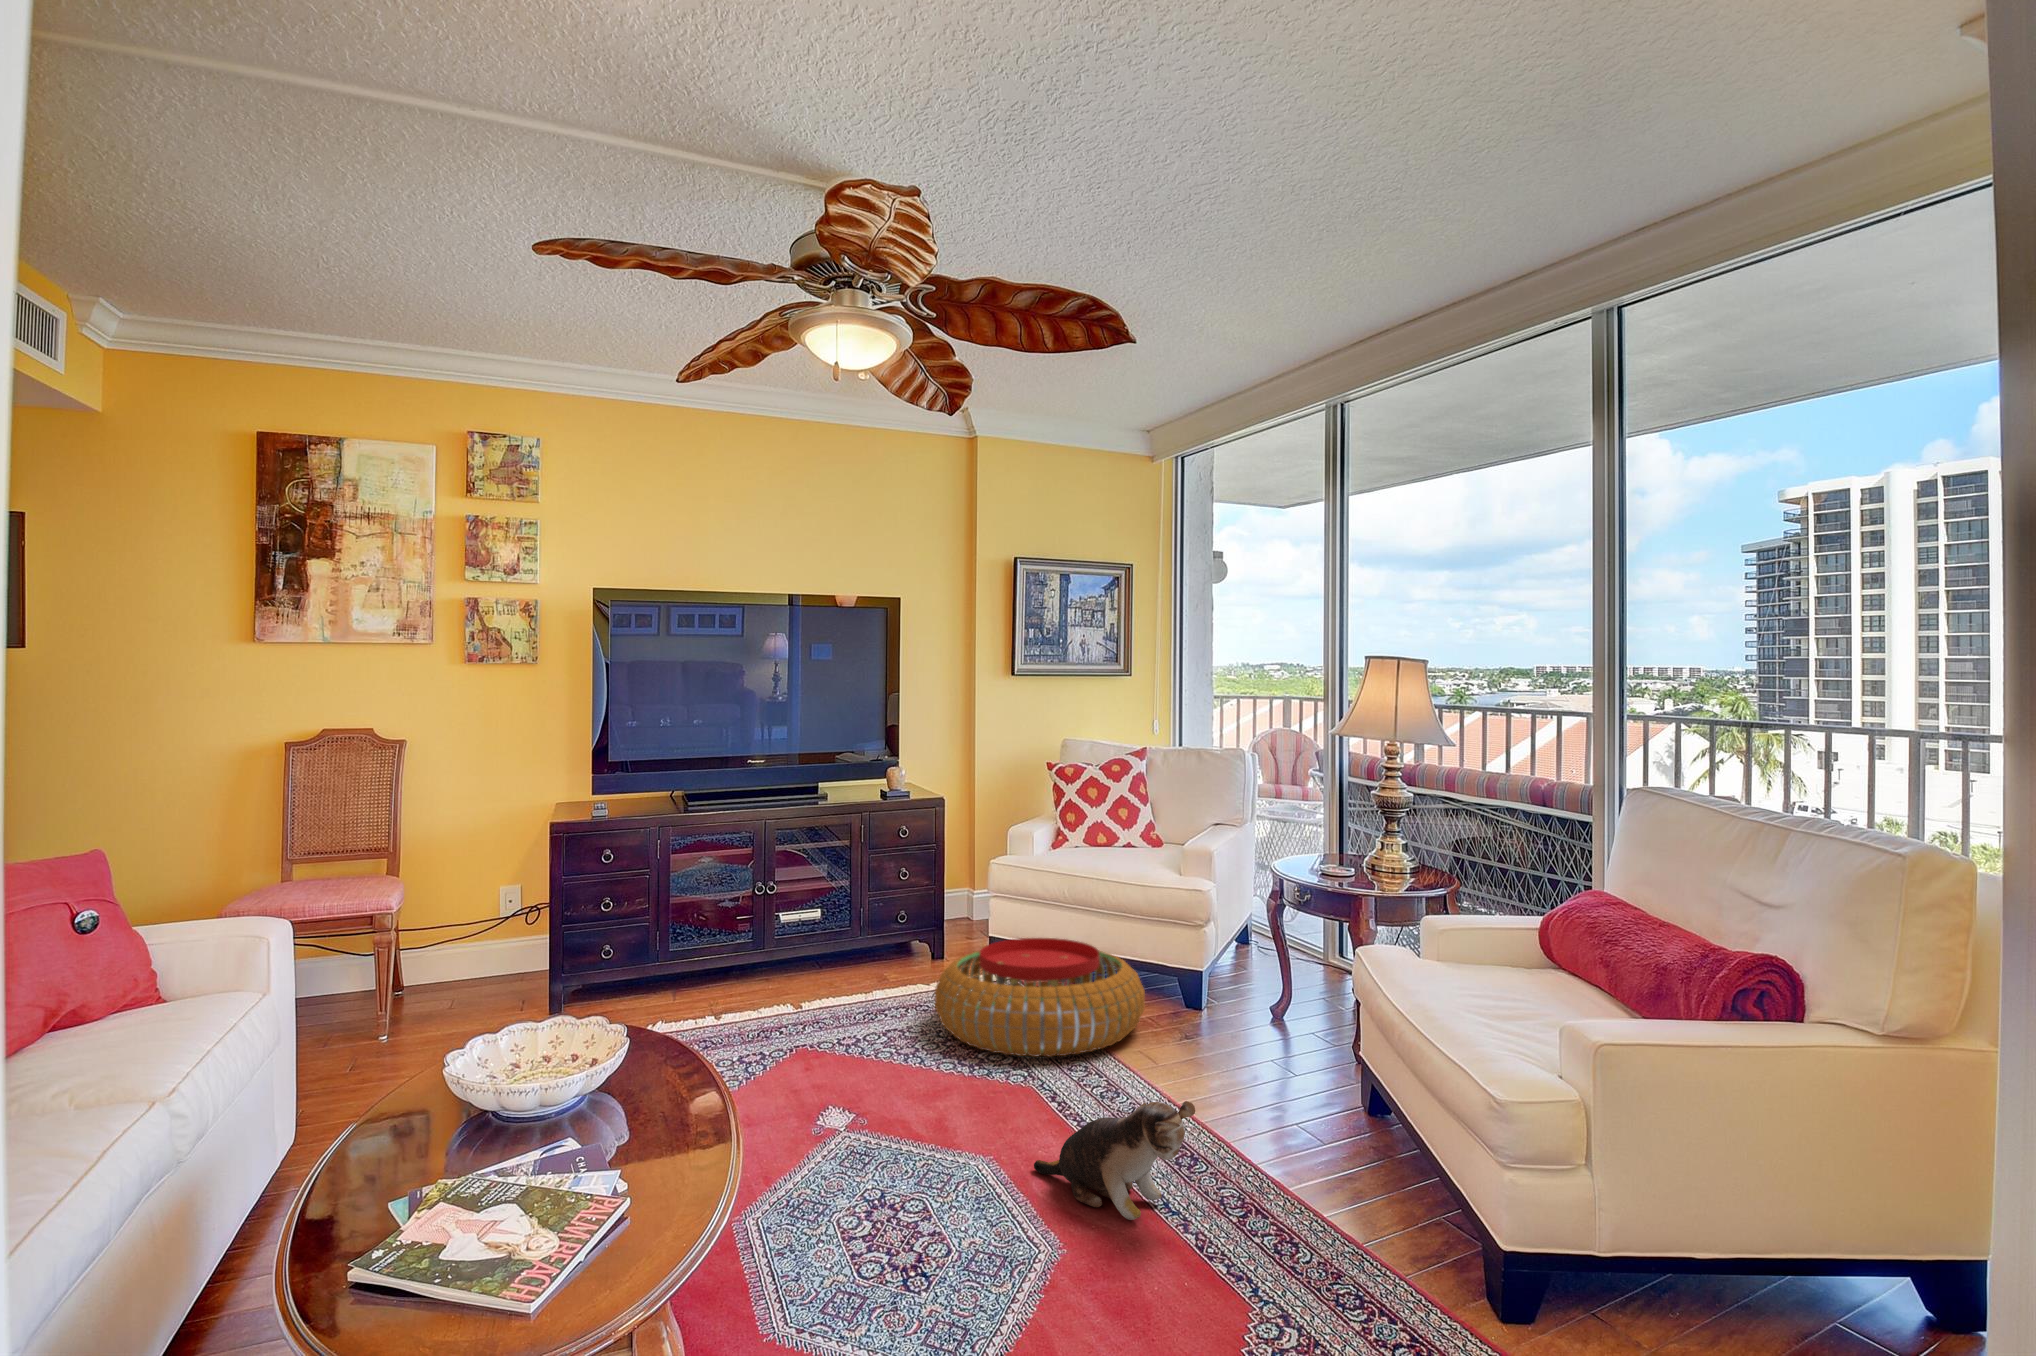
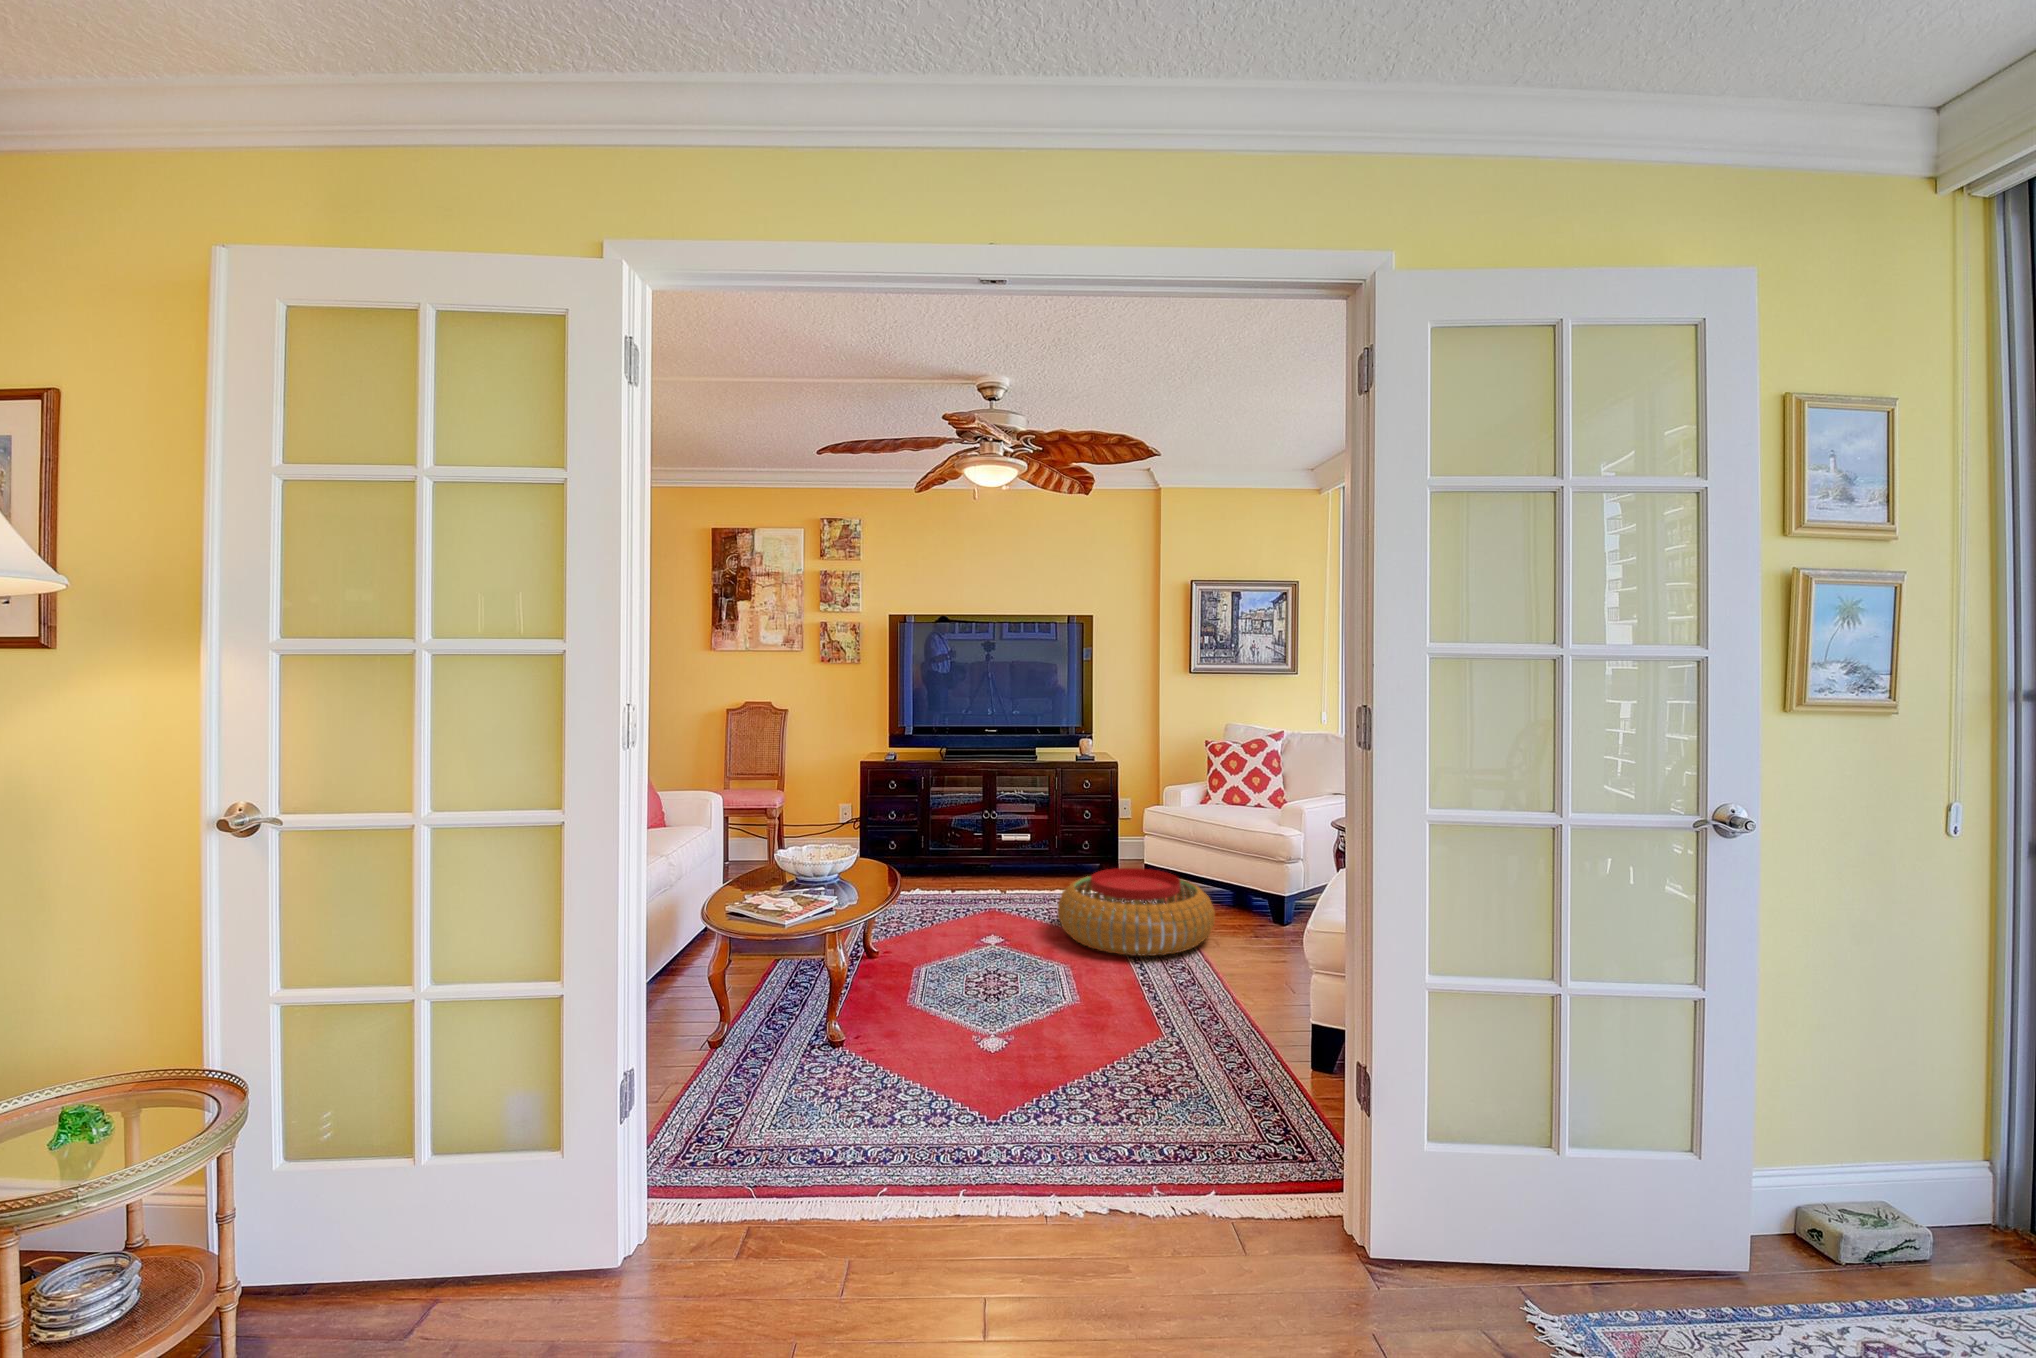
plush toy: present [1034,1101,1195,1220] -> none [1034,986,1106,1067]

